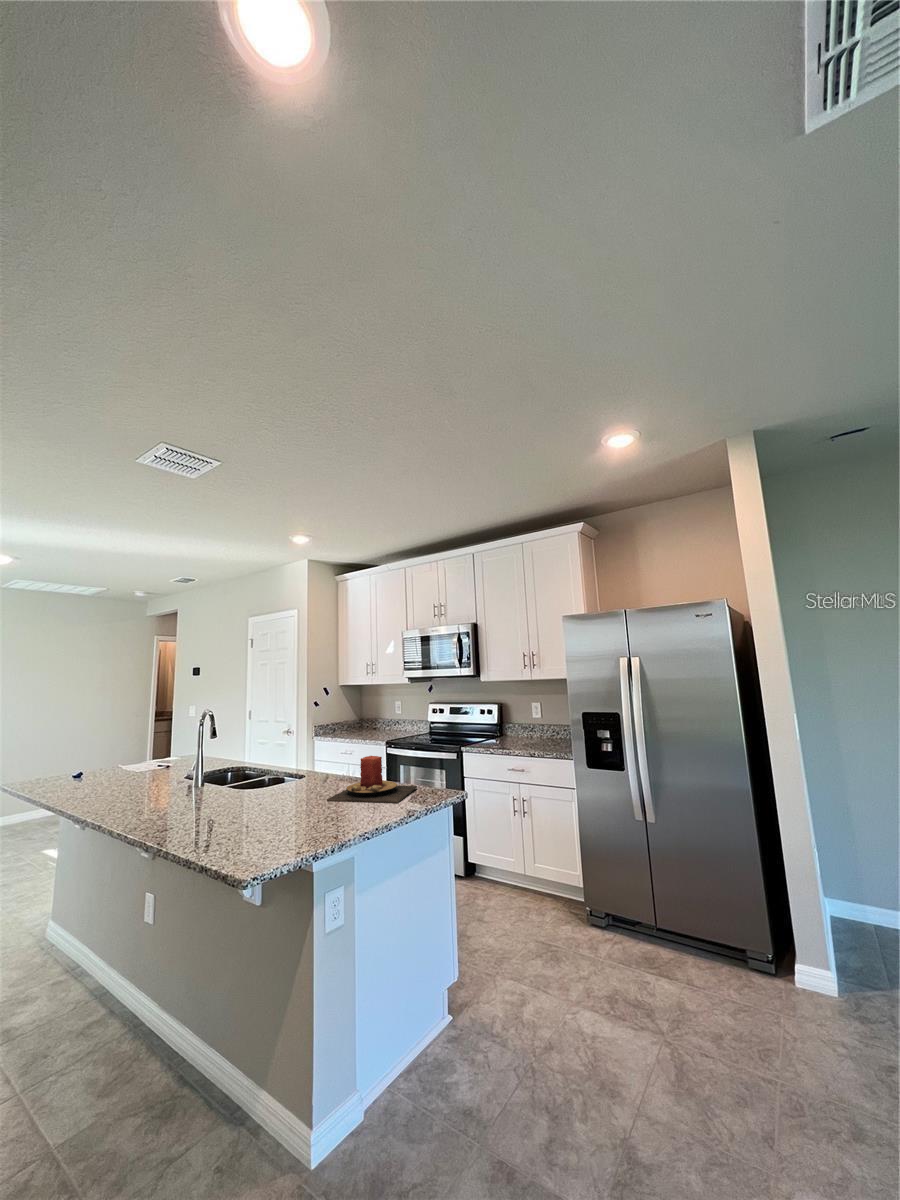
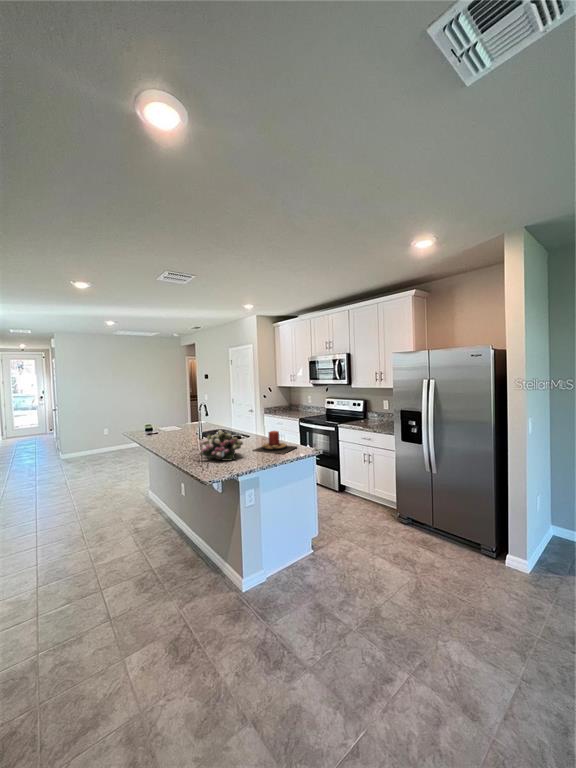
flower arrangement: none [208,757,316,825] -> present [197,430,243,460]

